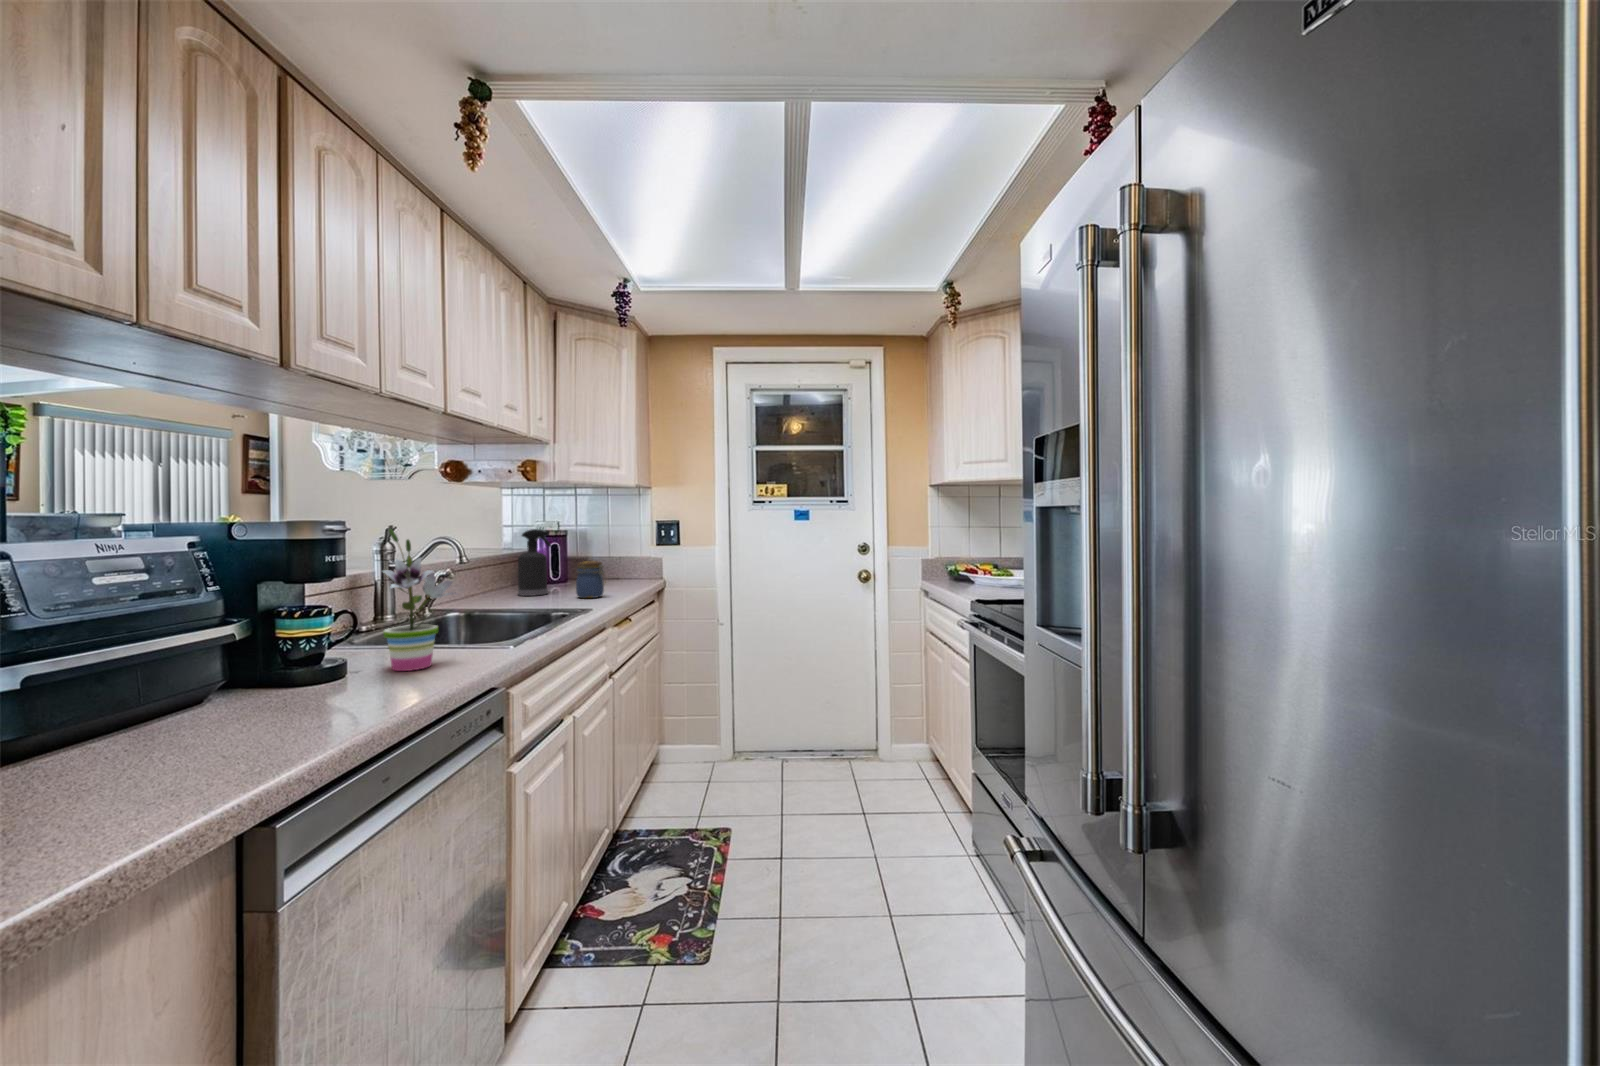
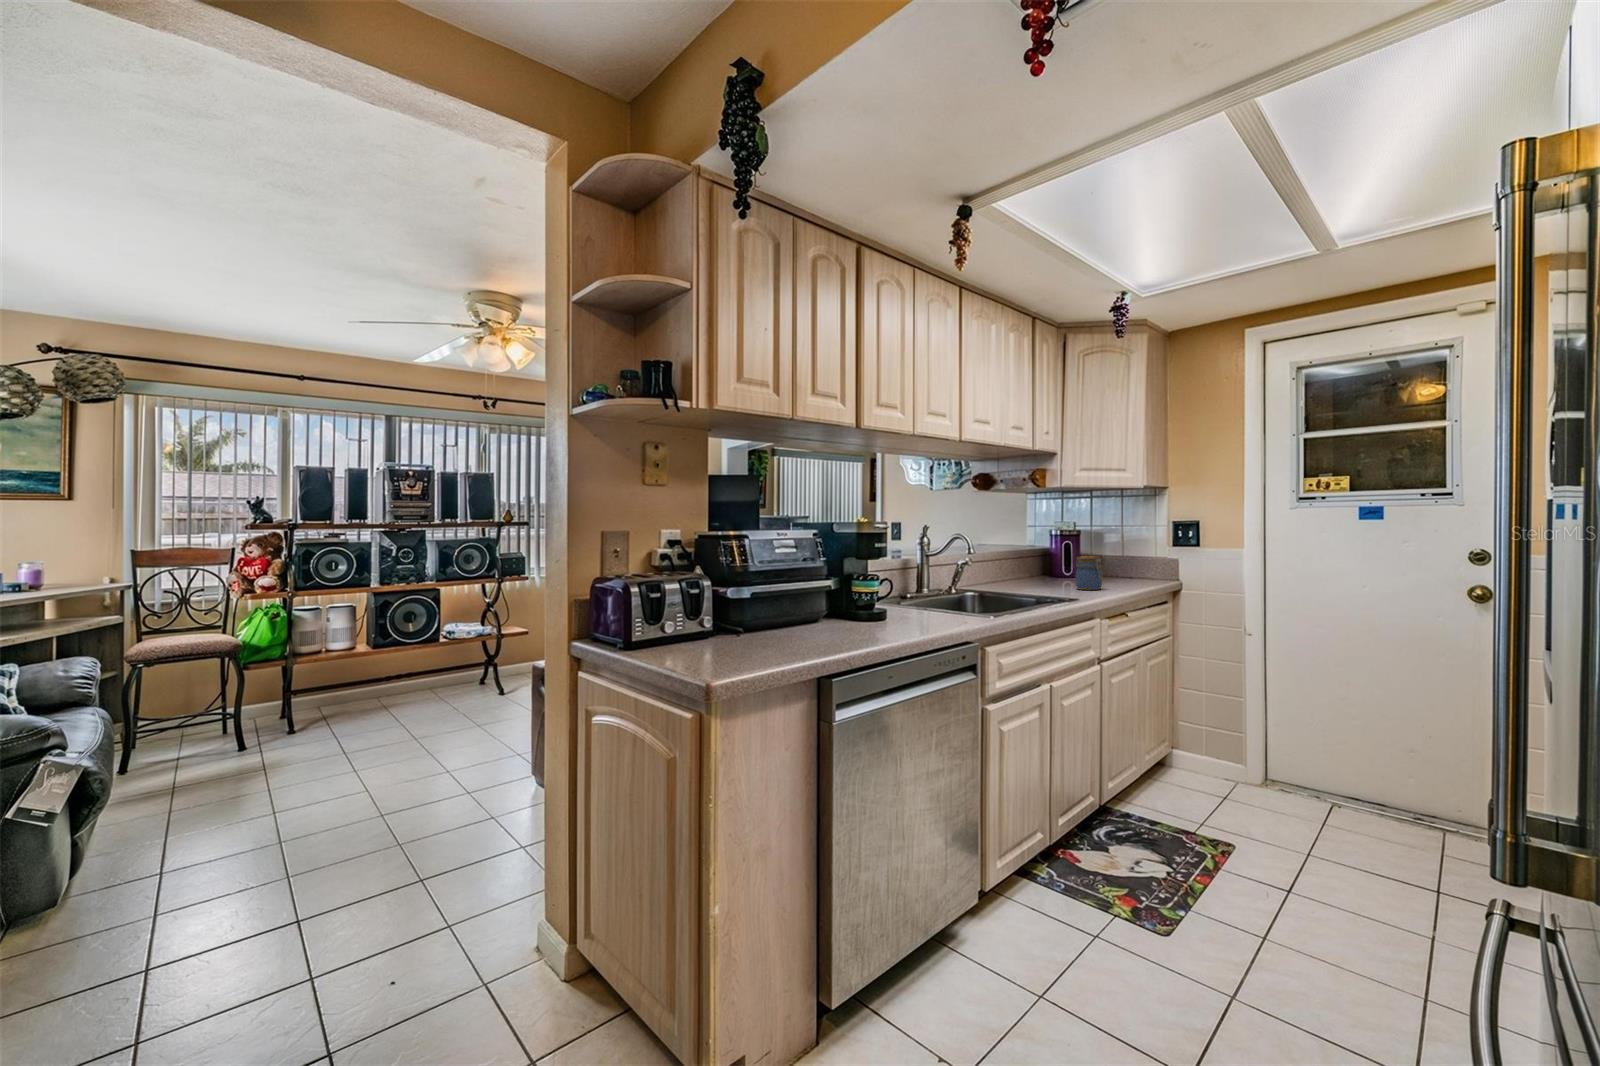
potted plant: present [383,529,454,671] -> none [903,527,951,620]
spray bottle: present [518,529,551,596] -> none [1029,528,1057,585]

